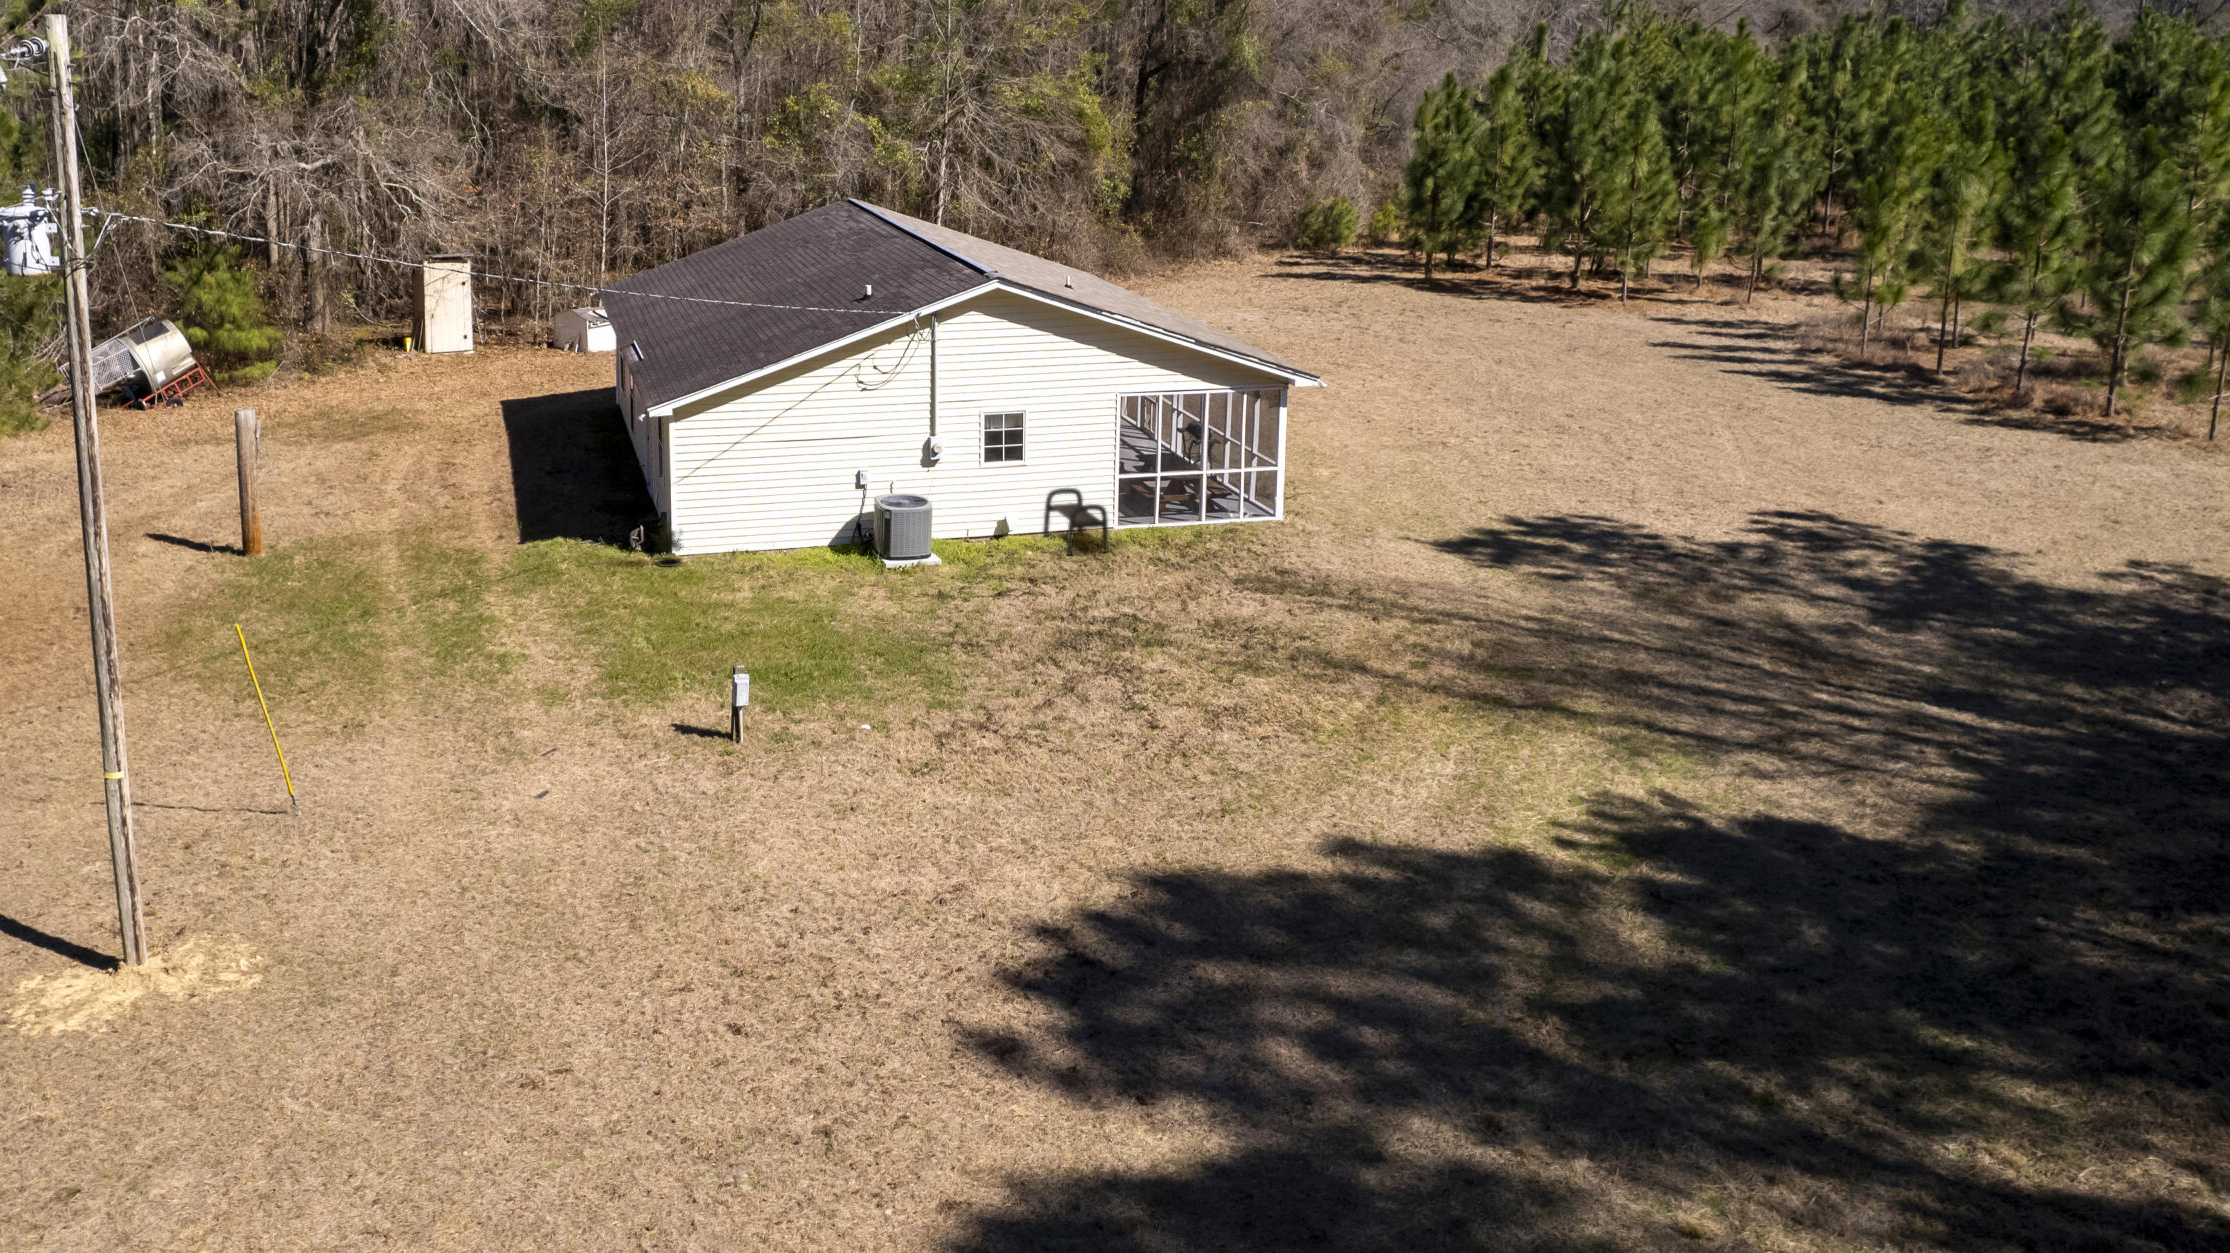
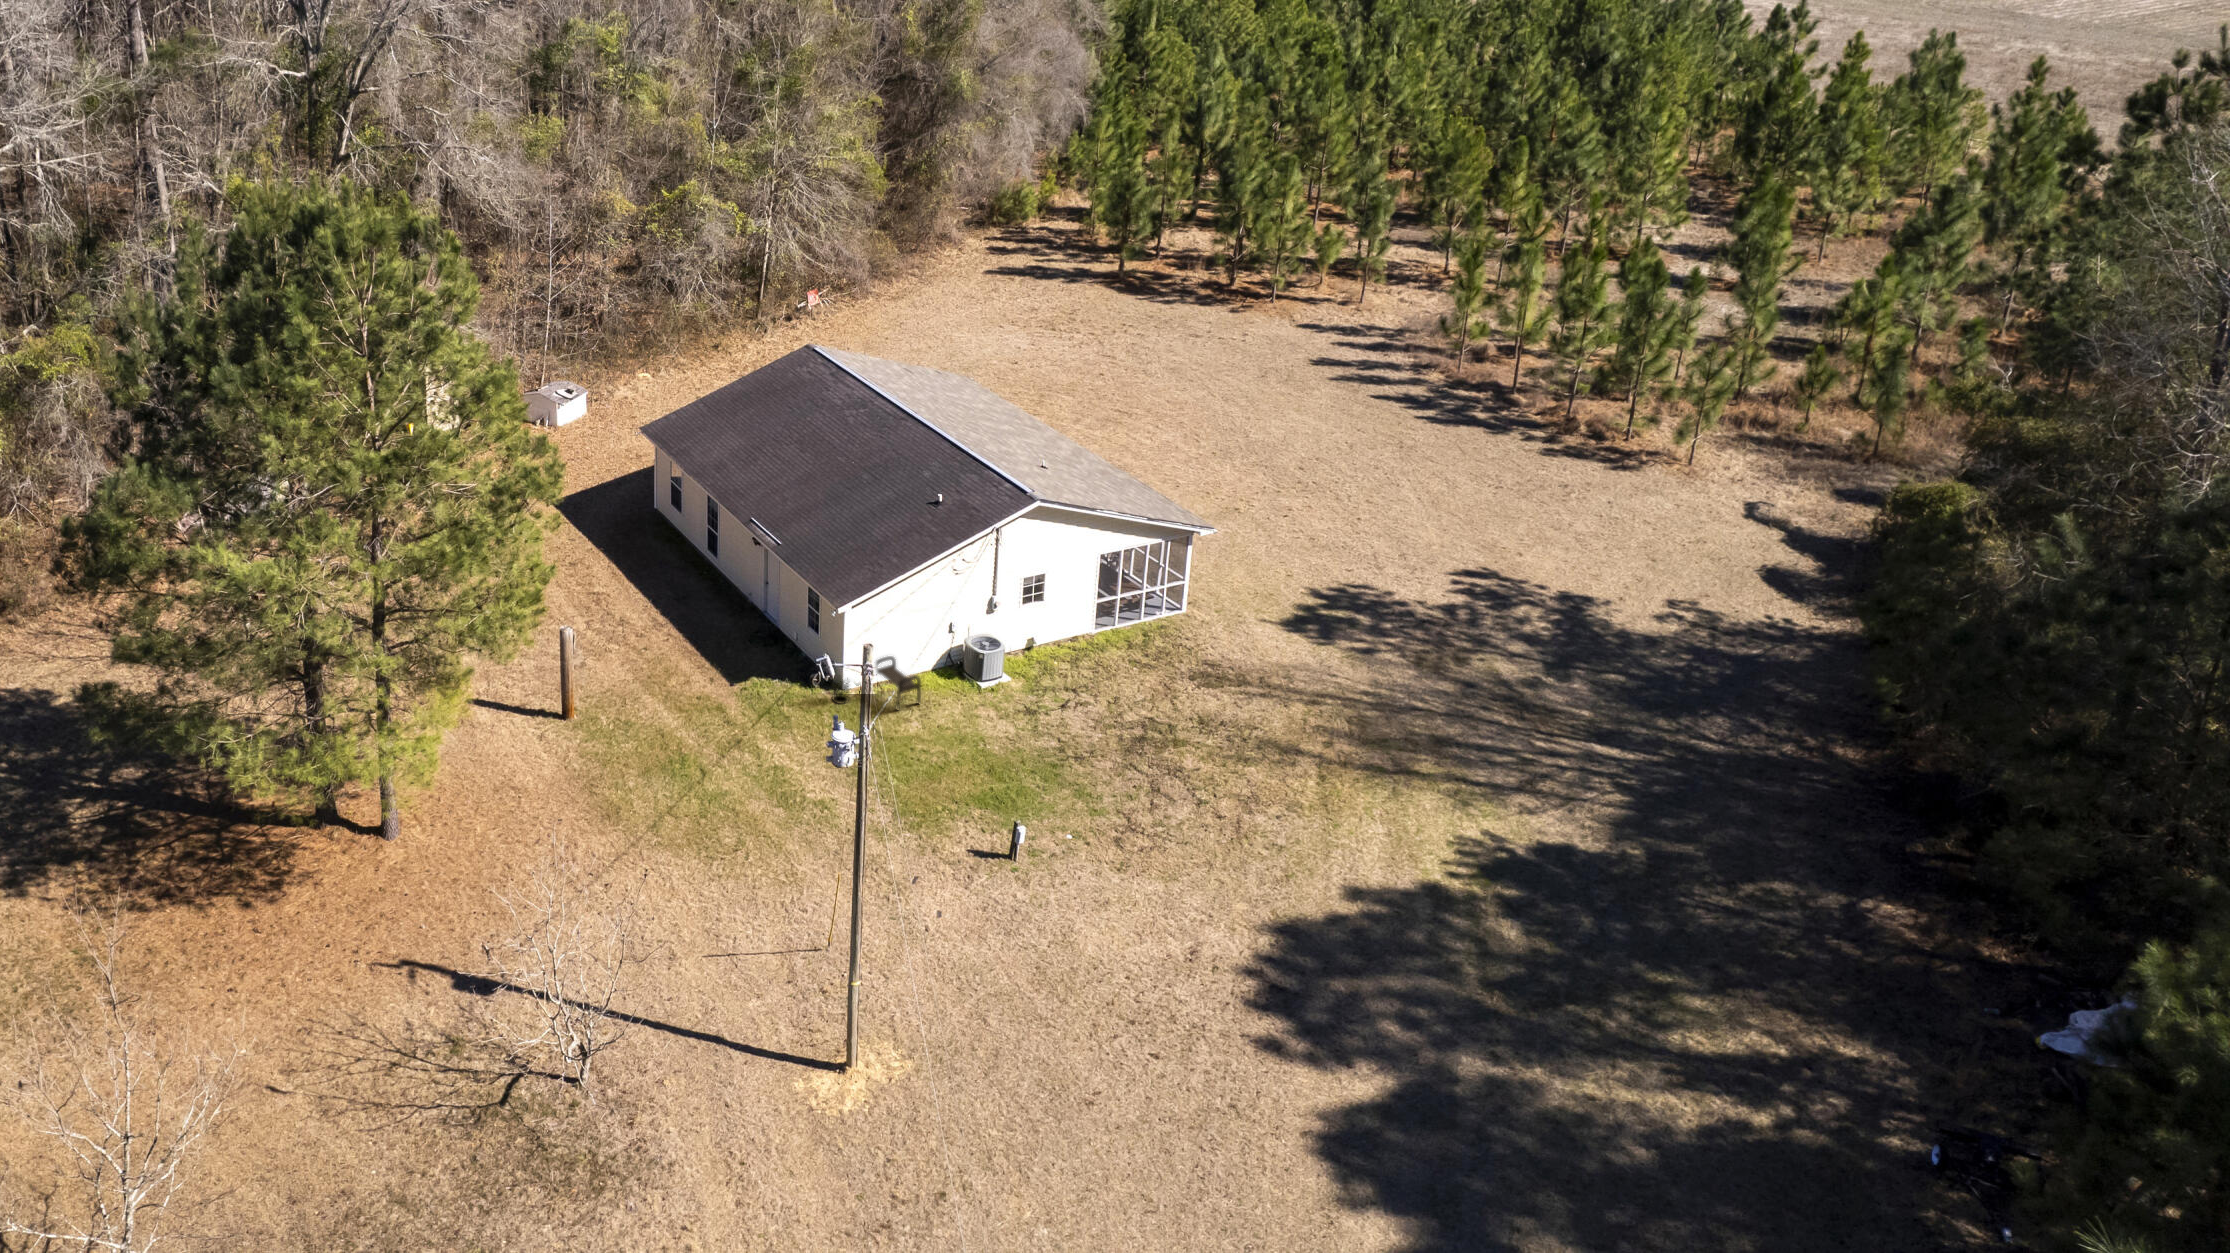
bench: present [1043,488,1108,555] -> present [876,656,921,710]

